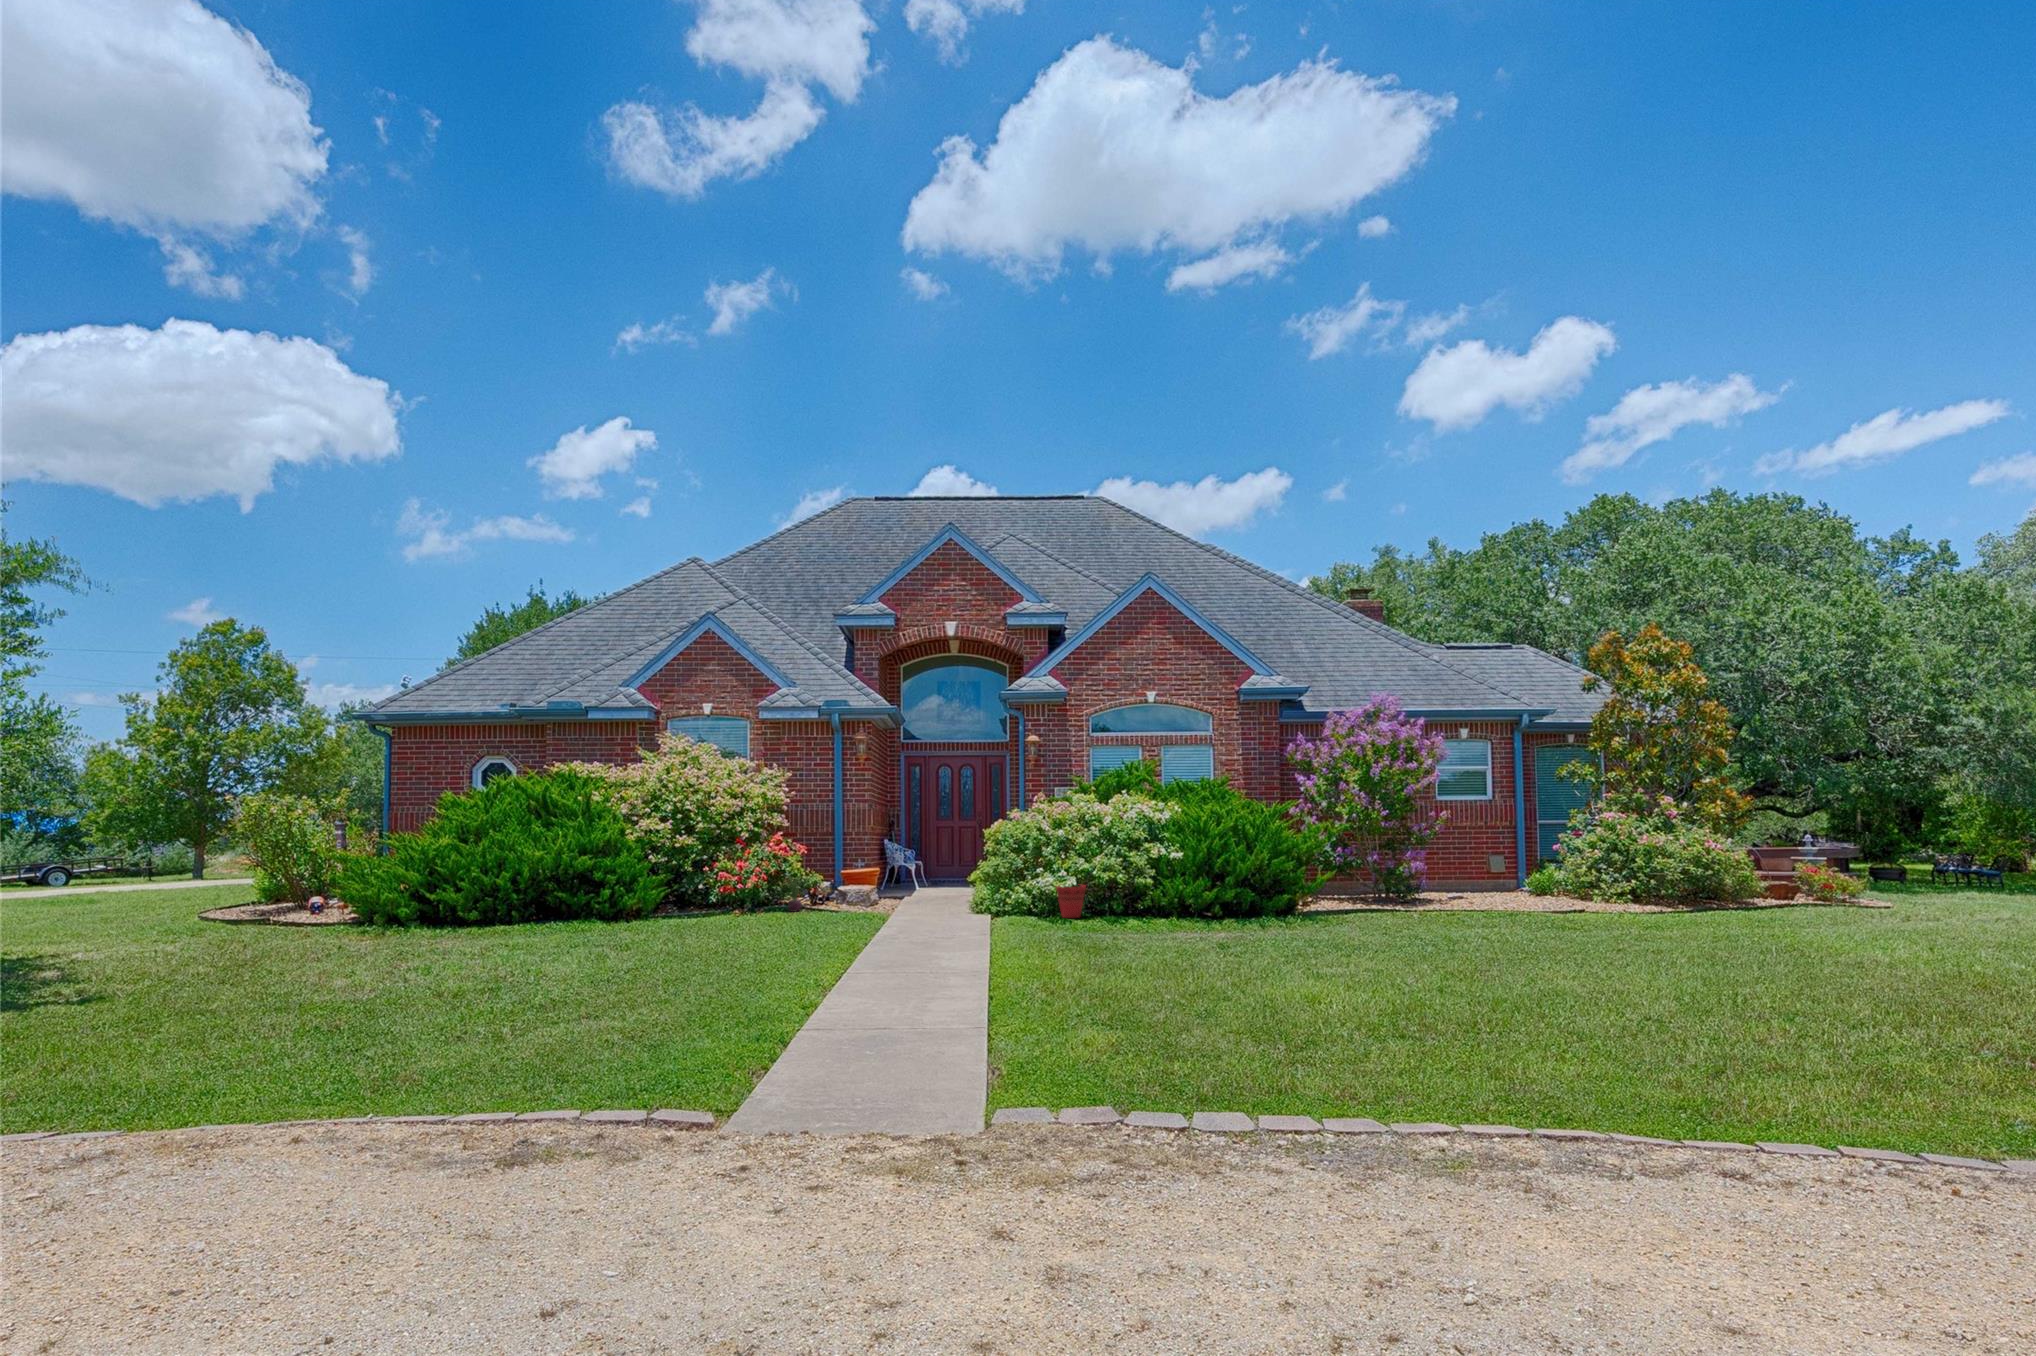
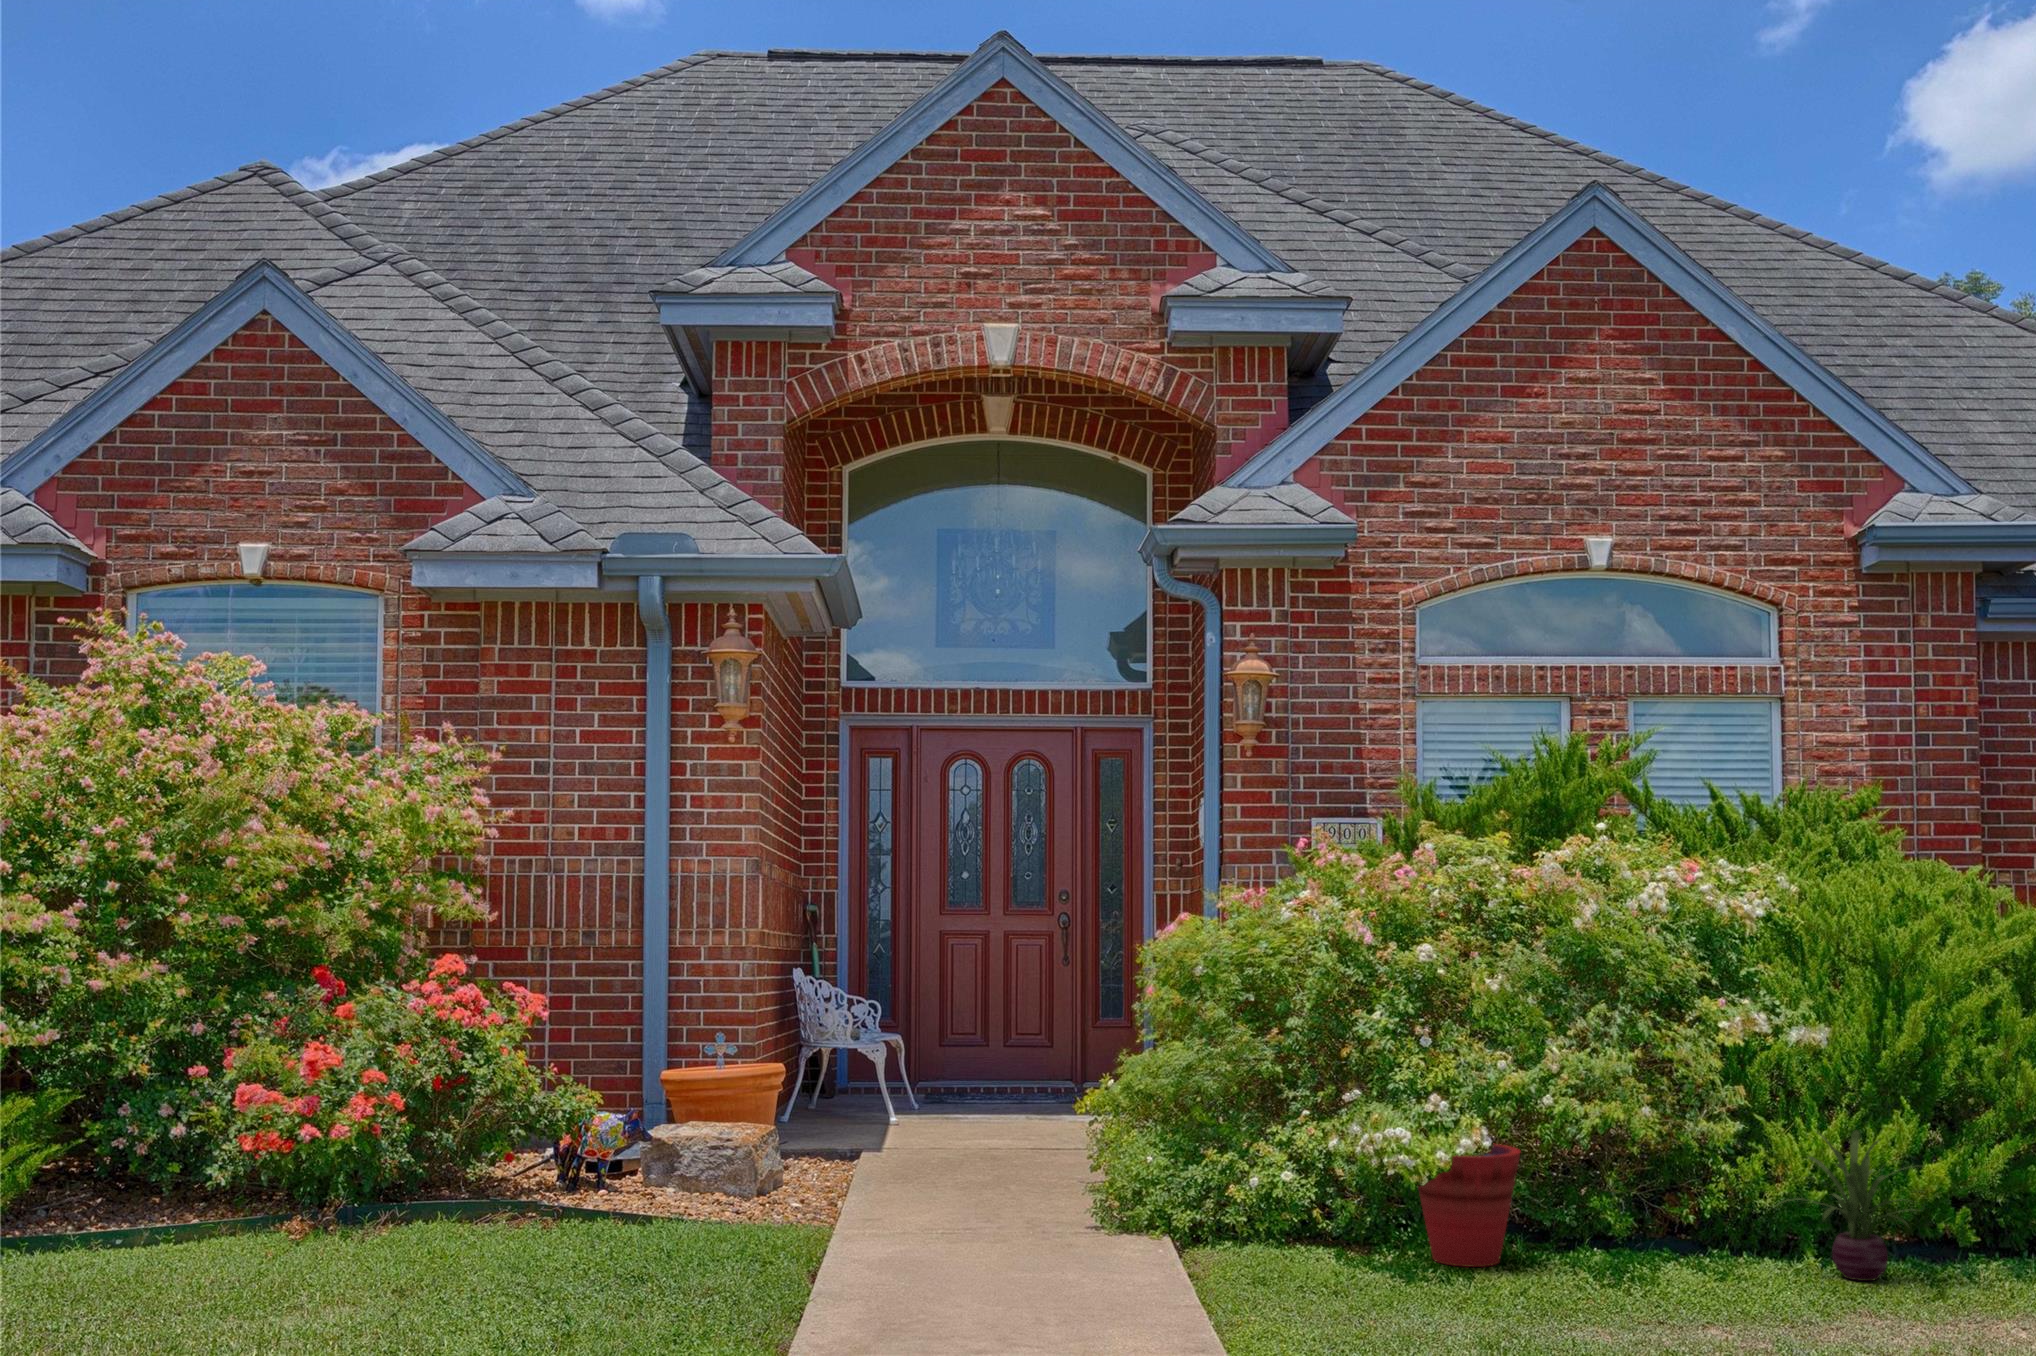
decorative plant: present [788,875,804,912] -> present [1776,1130,1914,1281]

